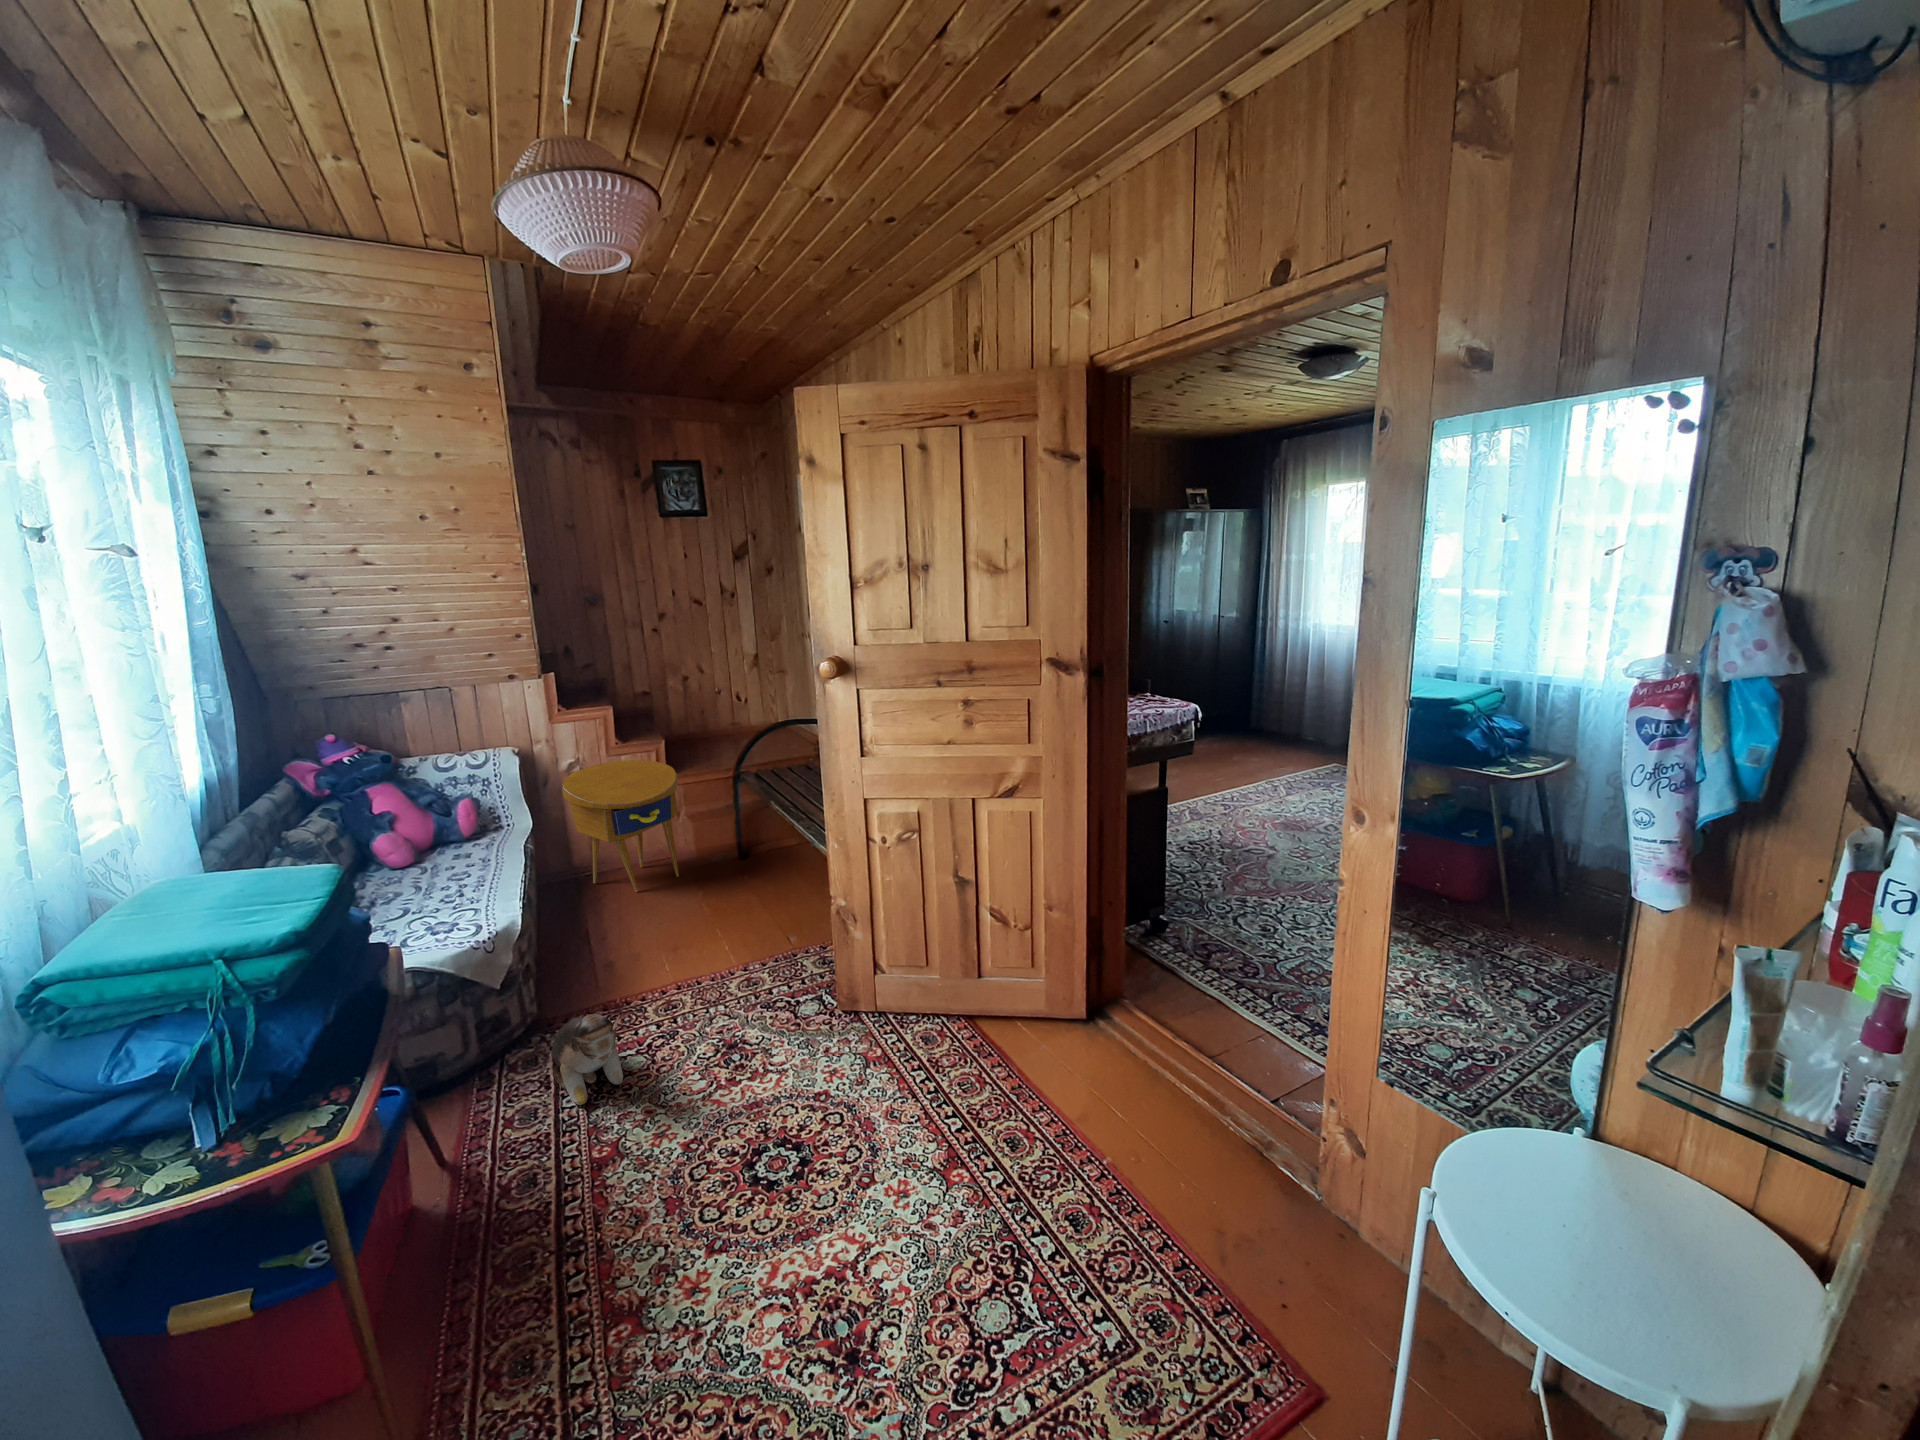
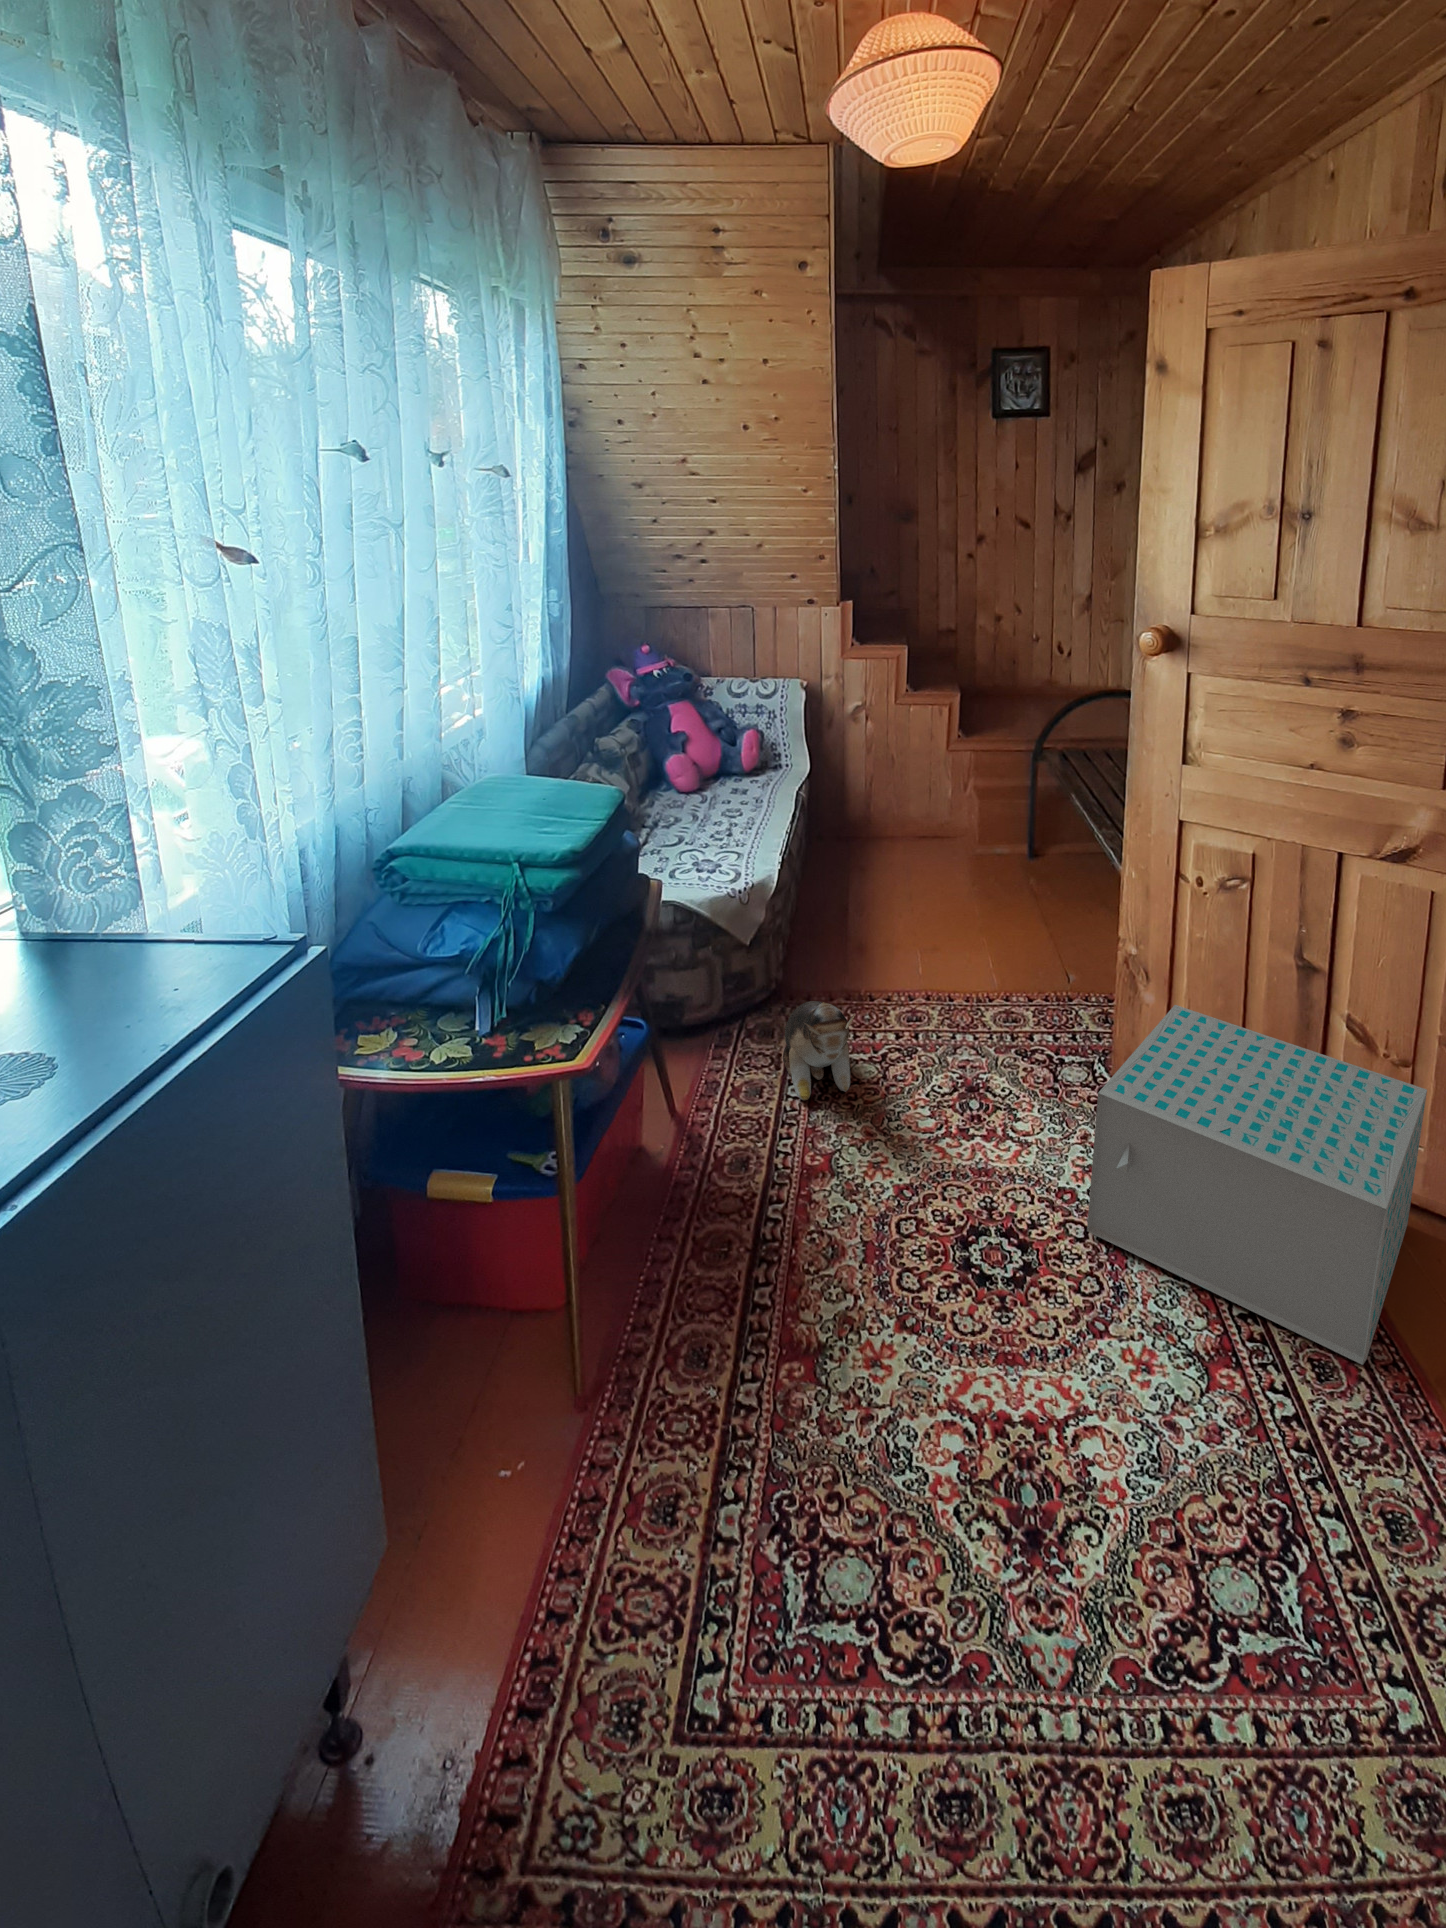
side table: present [562,760,679,892] -> none [847,709,973,869]
storage box: none [835,932,1042,1130] -> present [1087,1005,1427,1365]

